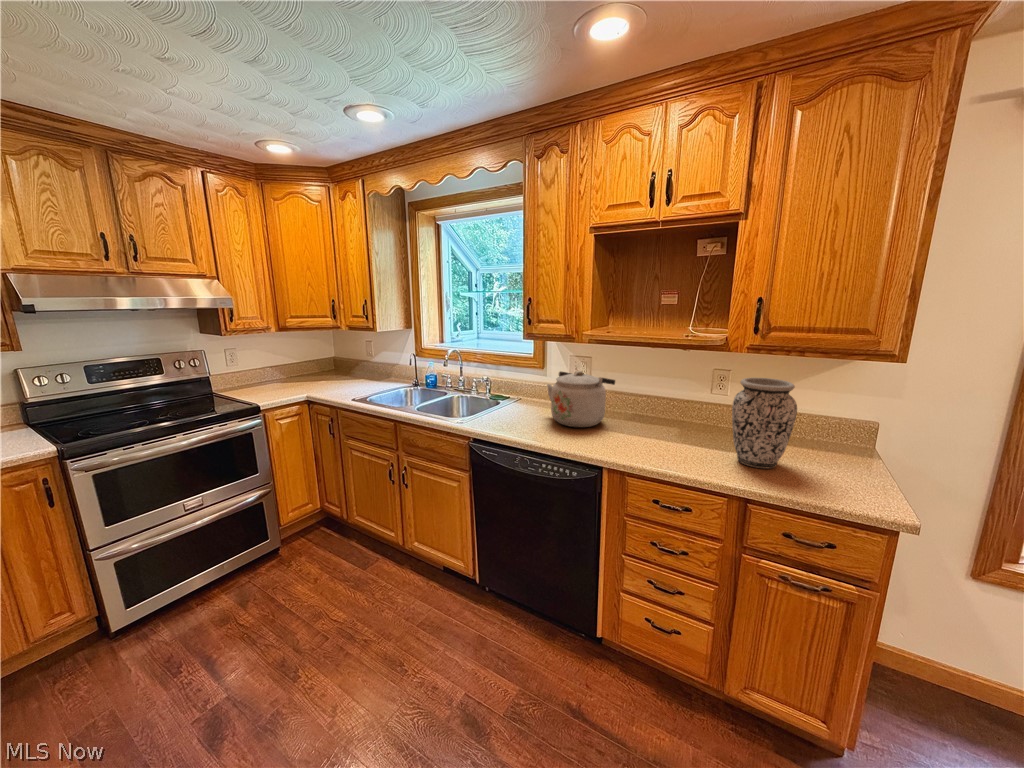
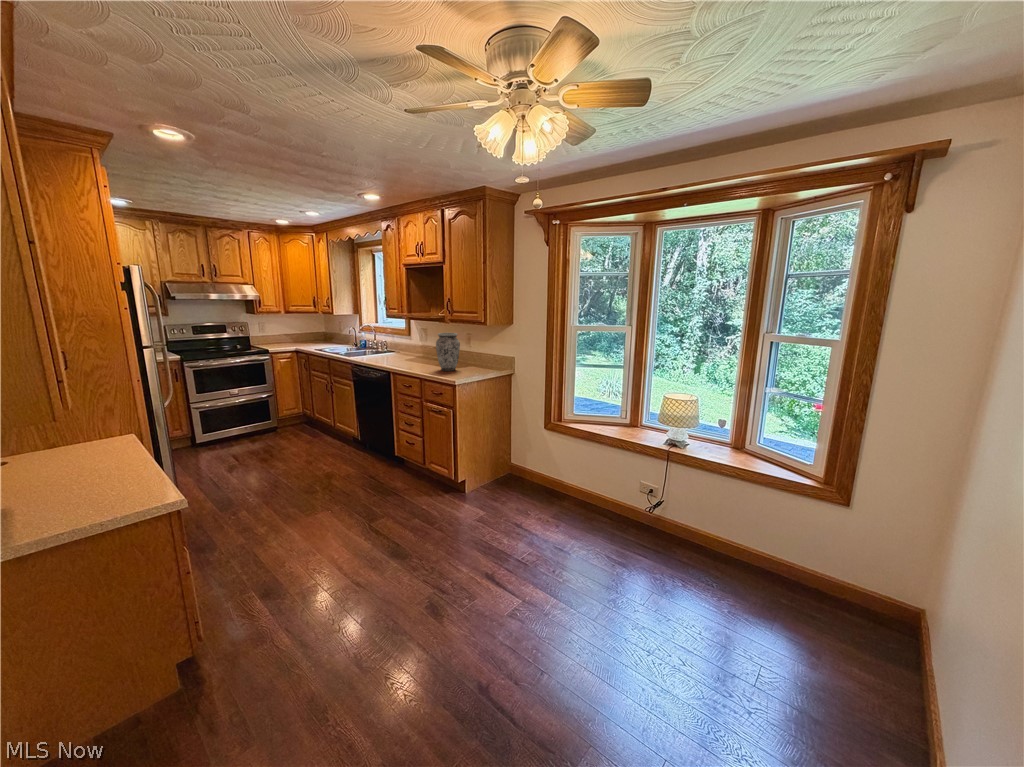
kettle: present [547,371,615,427] -> none [392,333,424,360]

